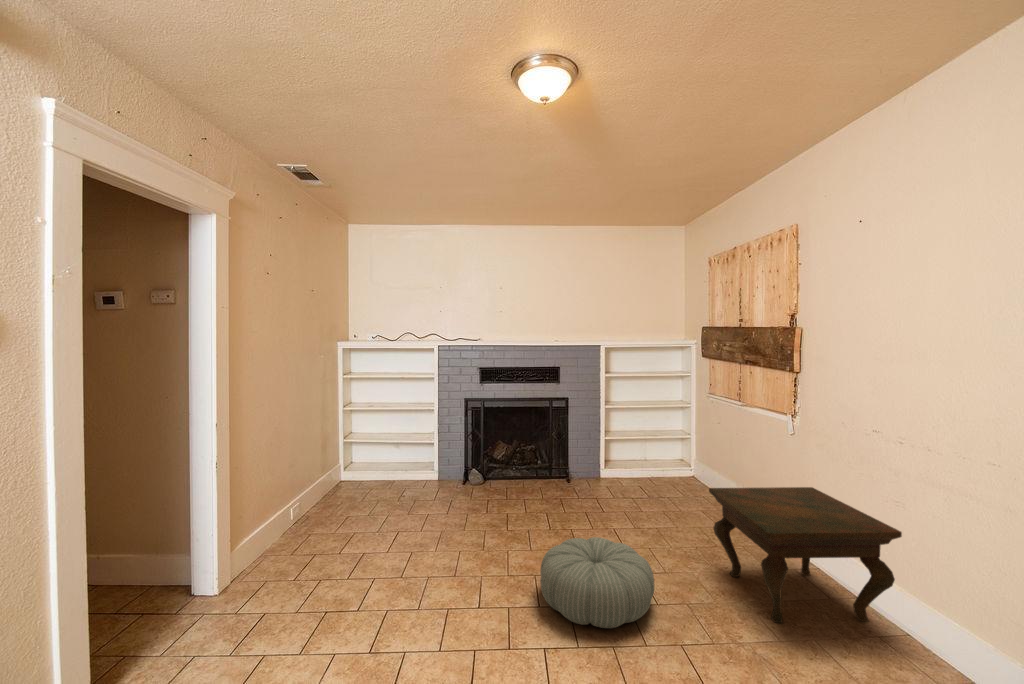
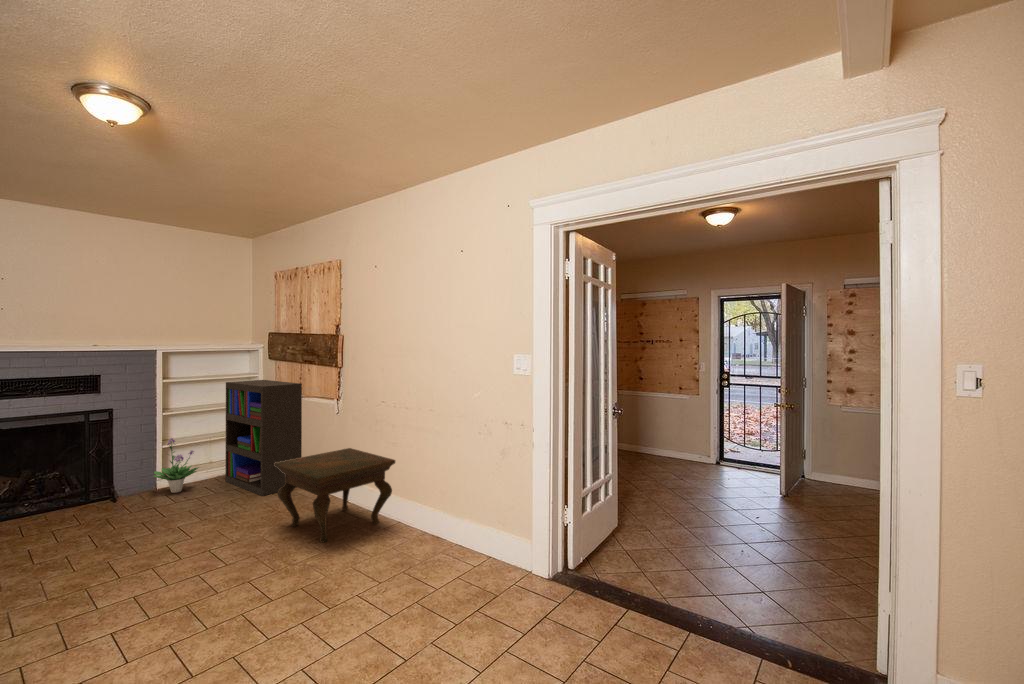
bookshelf: none [659,380,742,516] -> present [225,380,302,496]
potted plant: none [596,431,636,486] -> present [154,438,199,493]
pouf: present [540,537,654,628] -> none [98,524,227,603]

